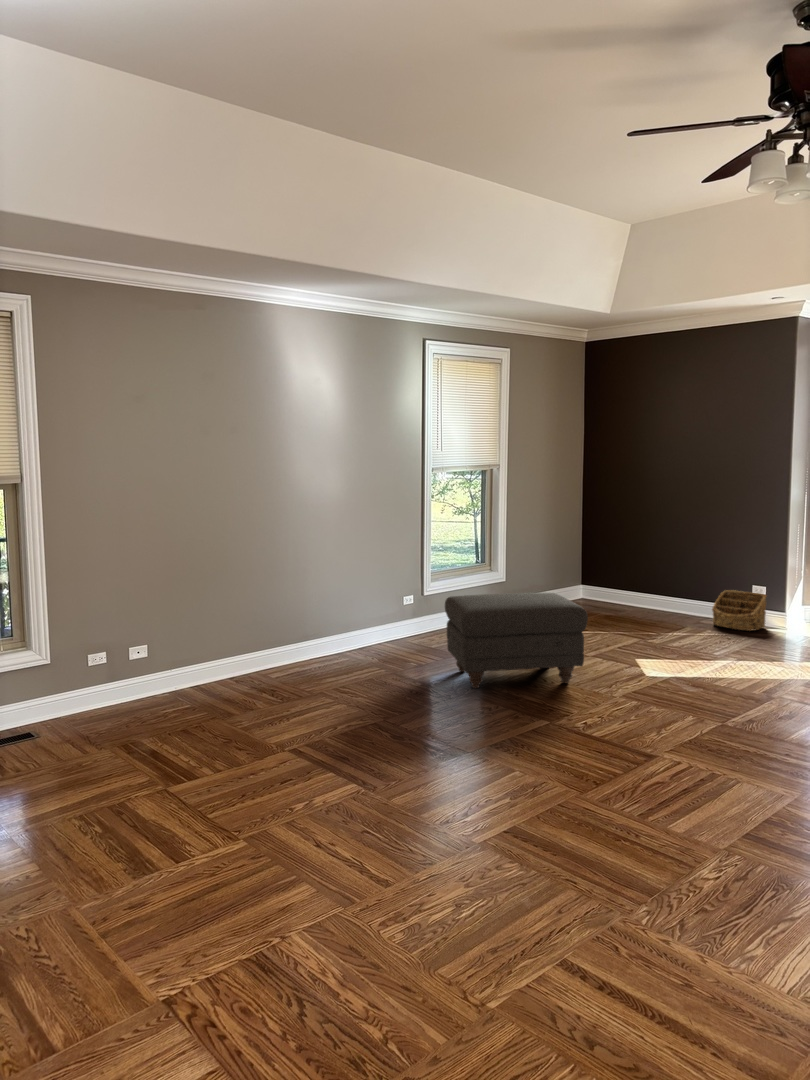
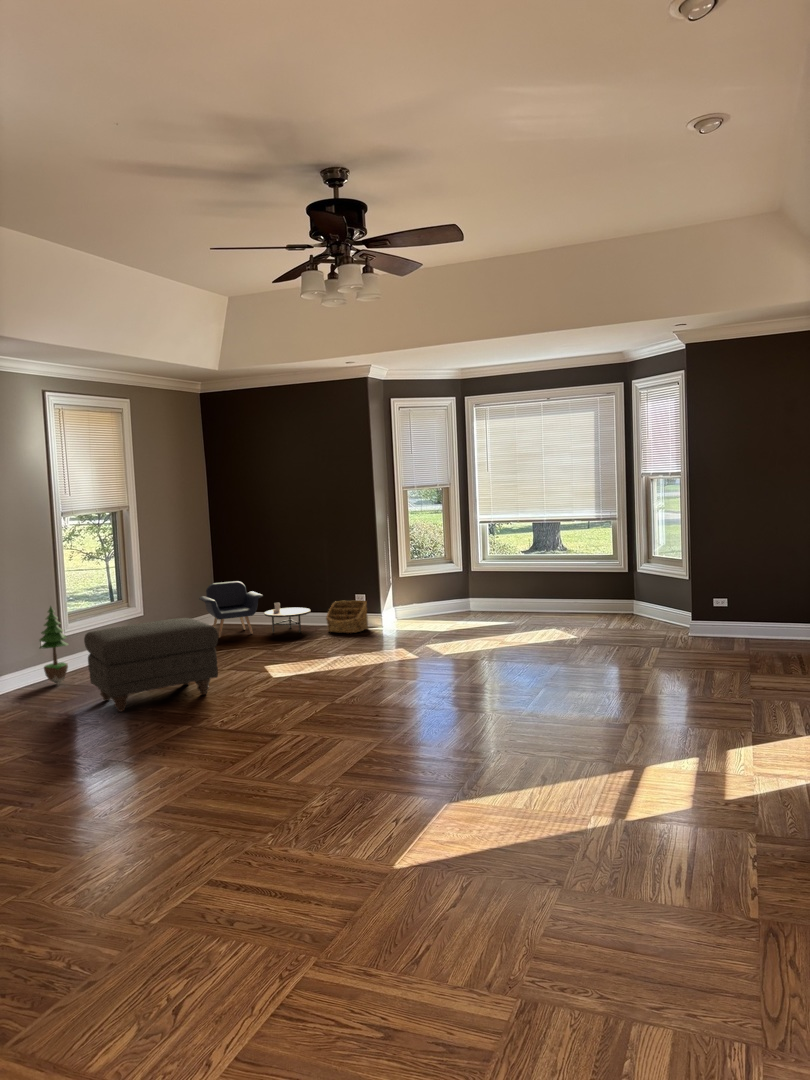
armchair: none [566,554,693,621] -> present [199,581,311,637]
potted tree: none [402,562,431,644] -> present [40,606,68,684]

